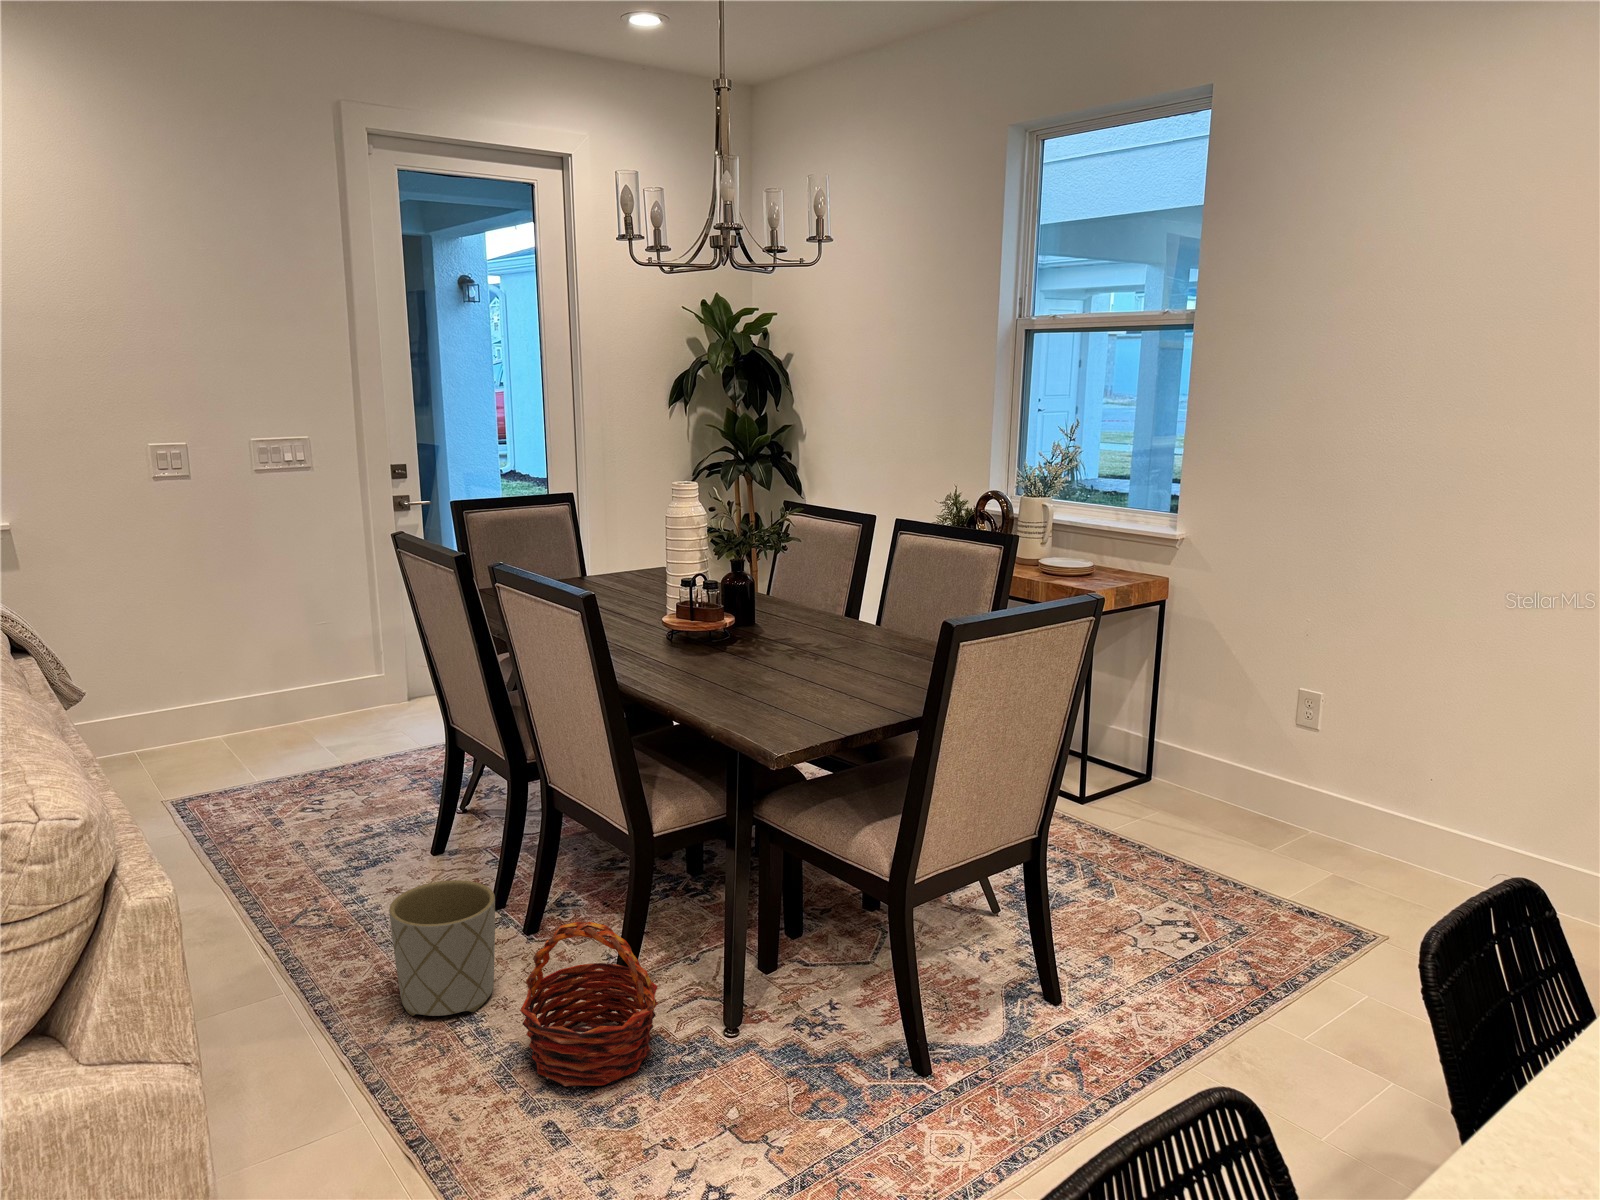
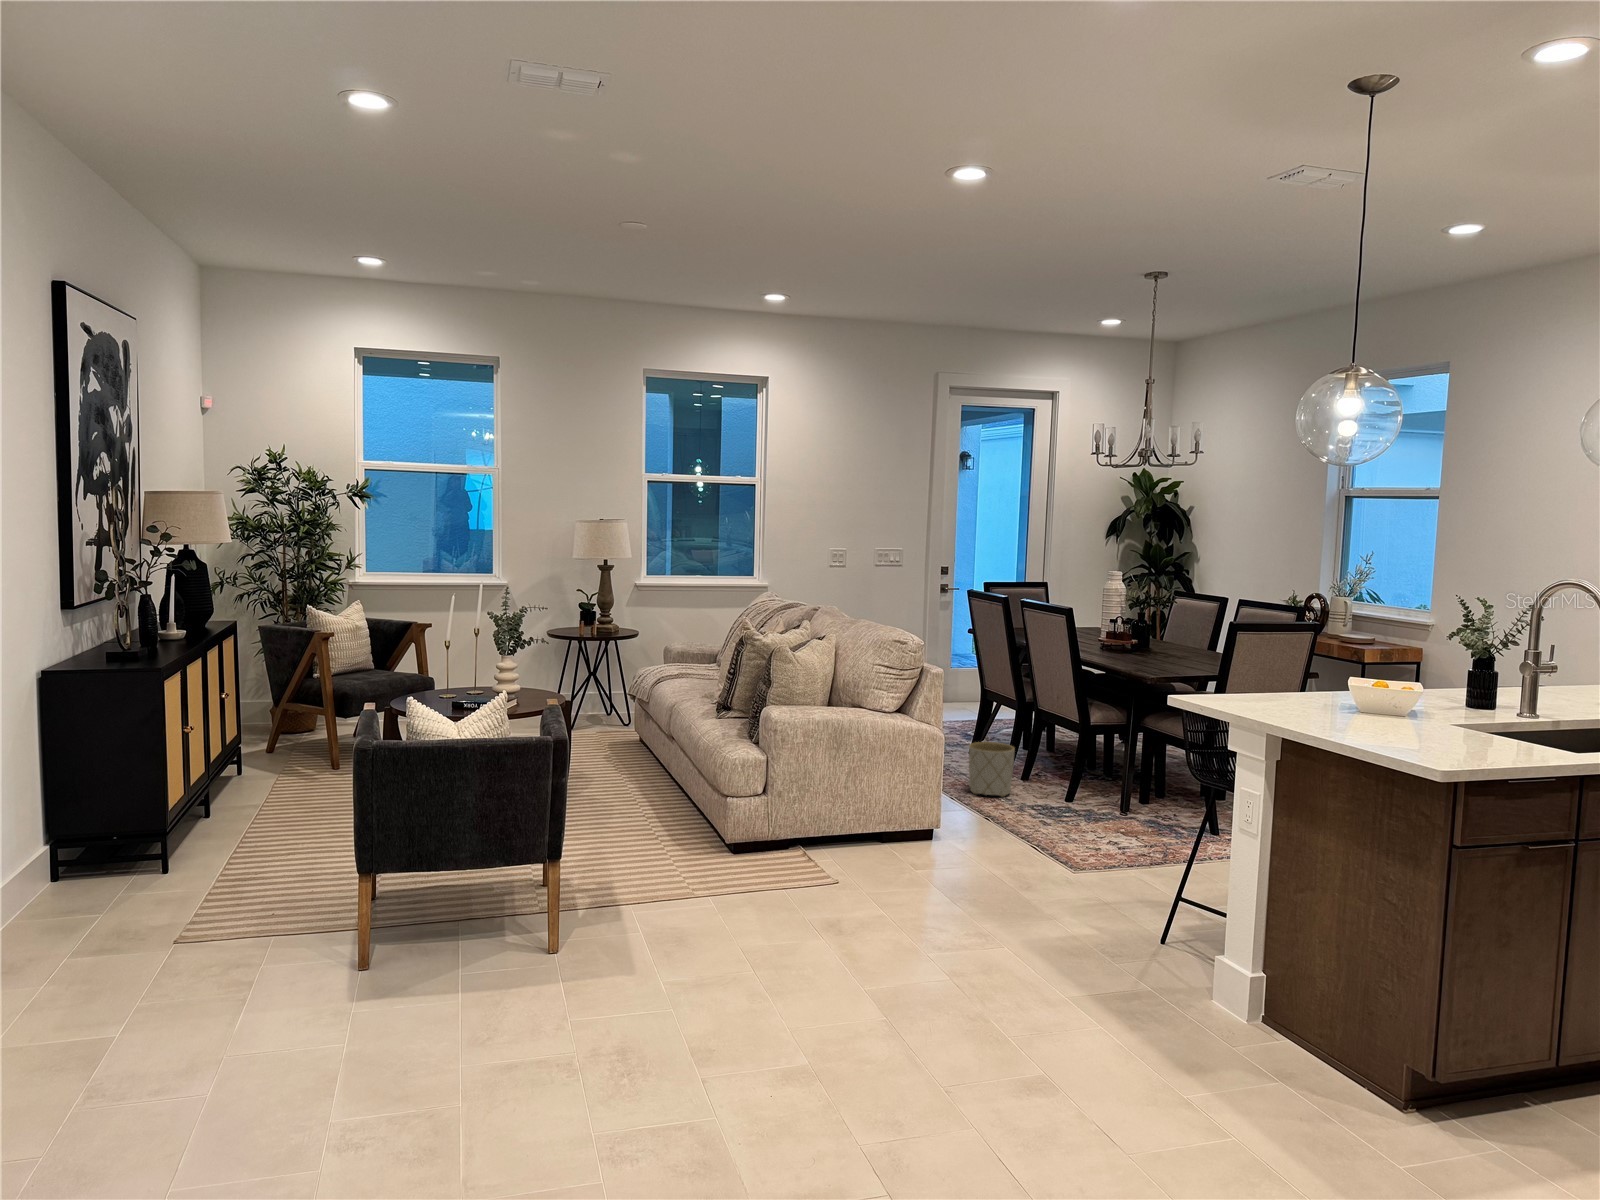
basket: present [520,922,658,1087] -> none [1028,750,1089,819]

